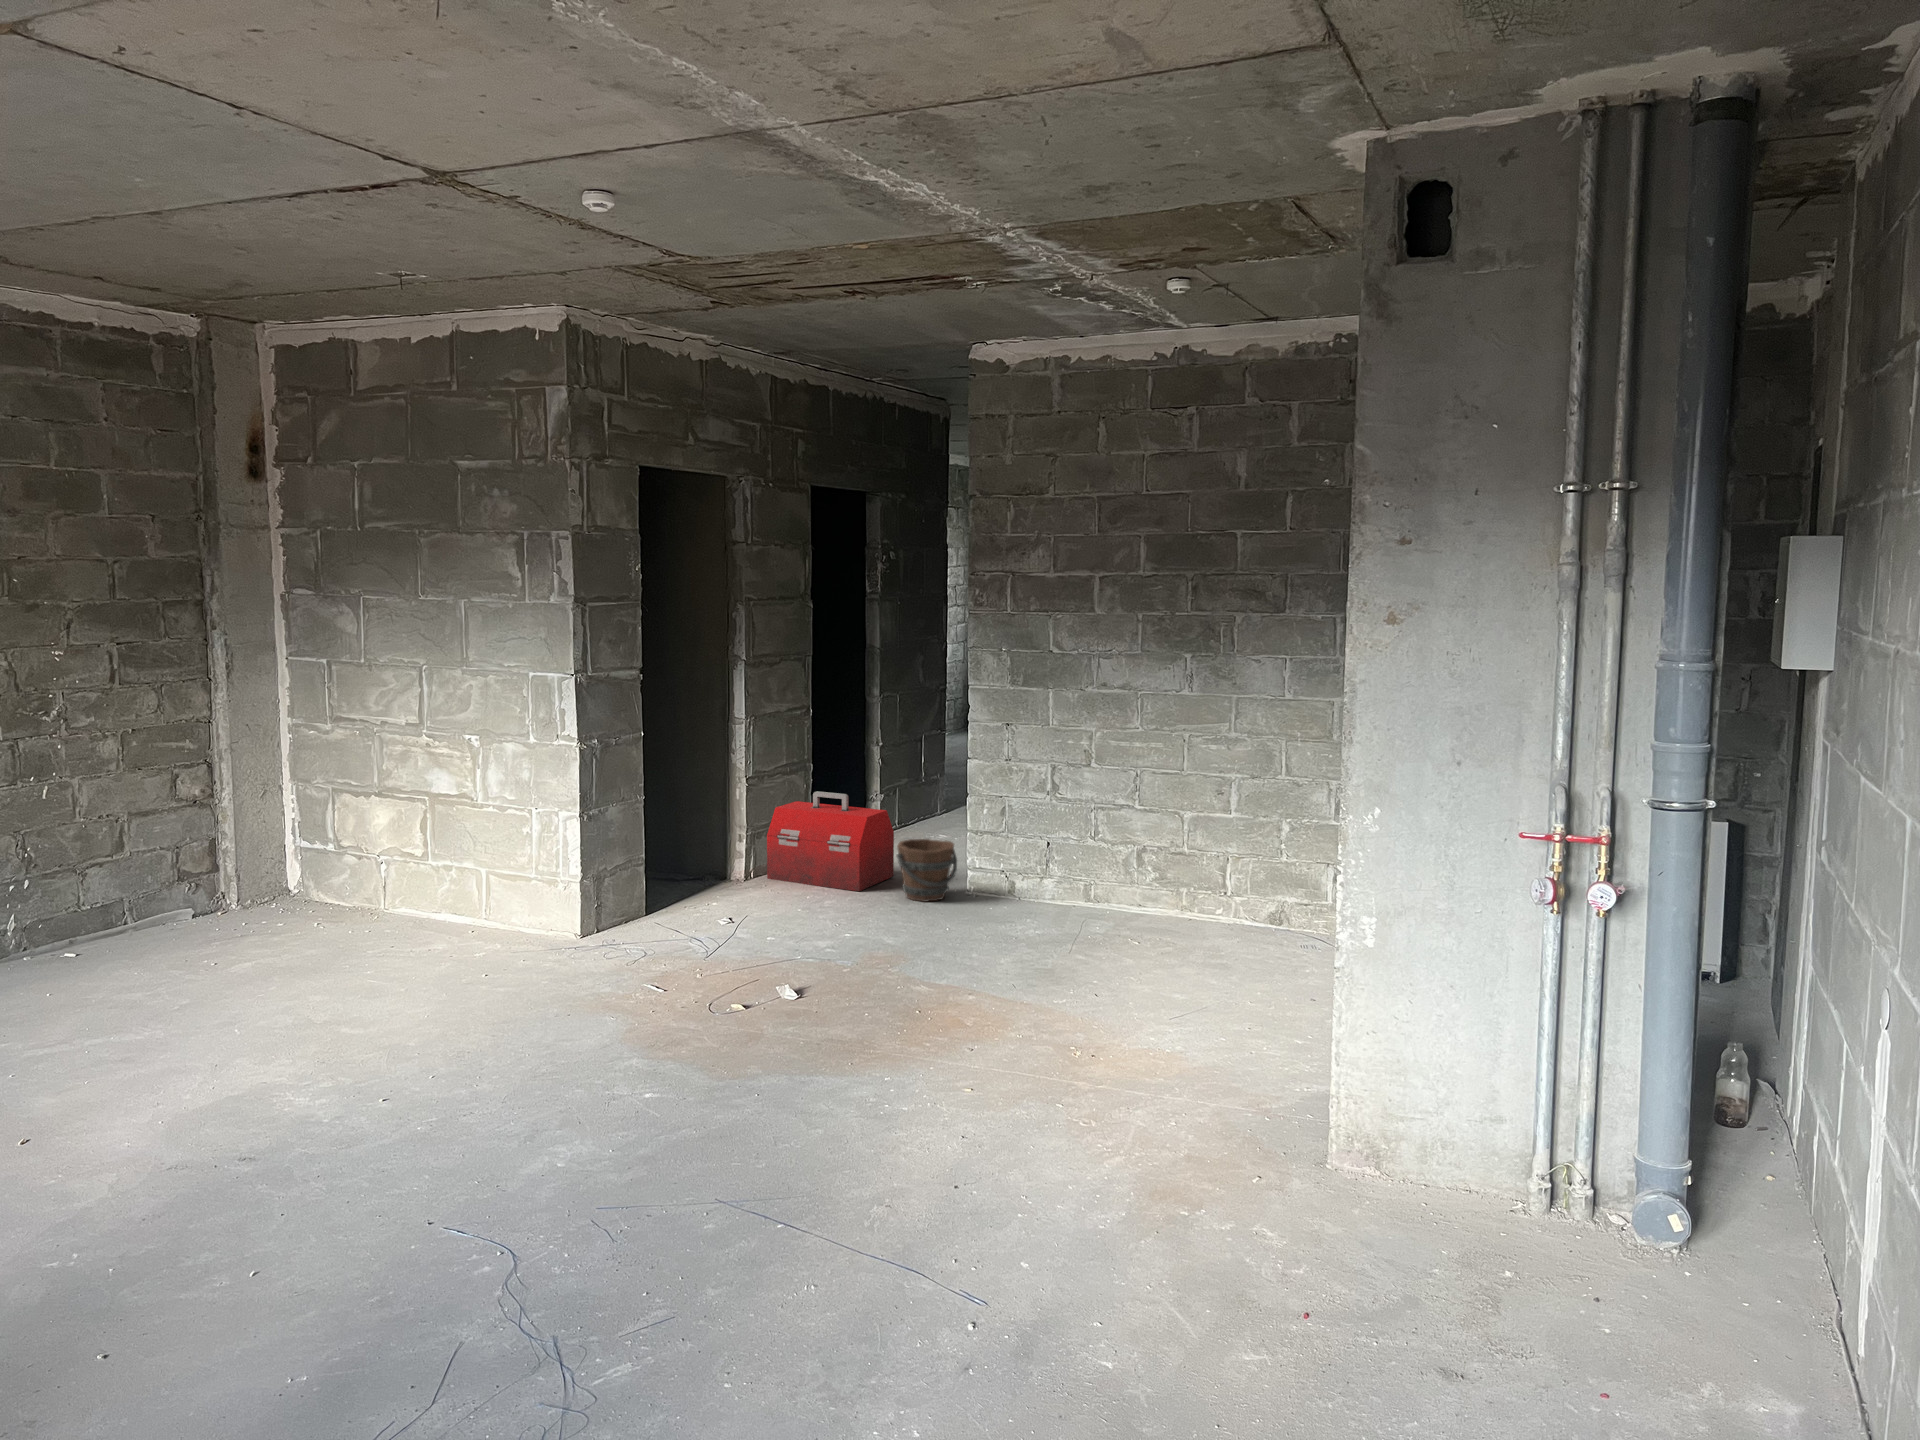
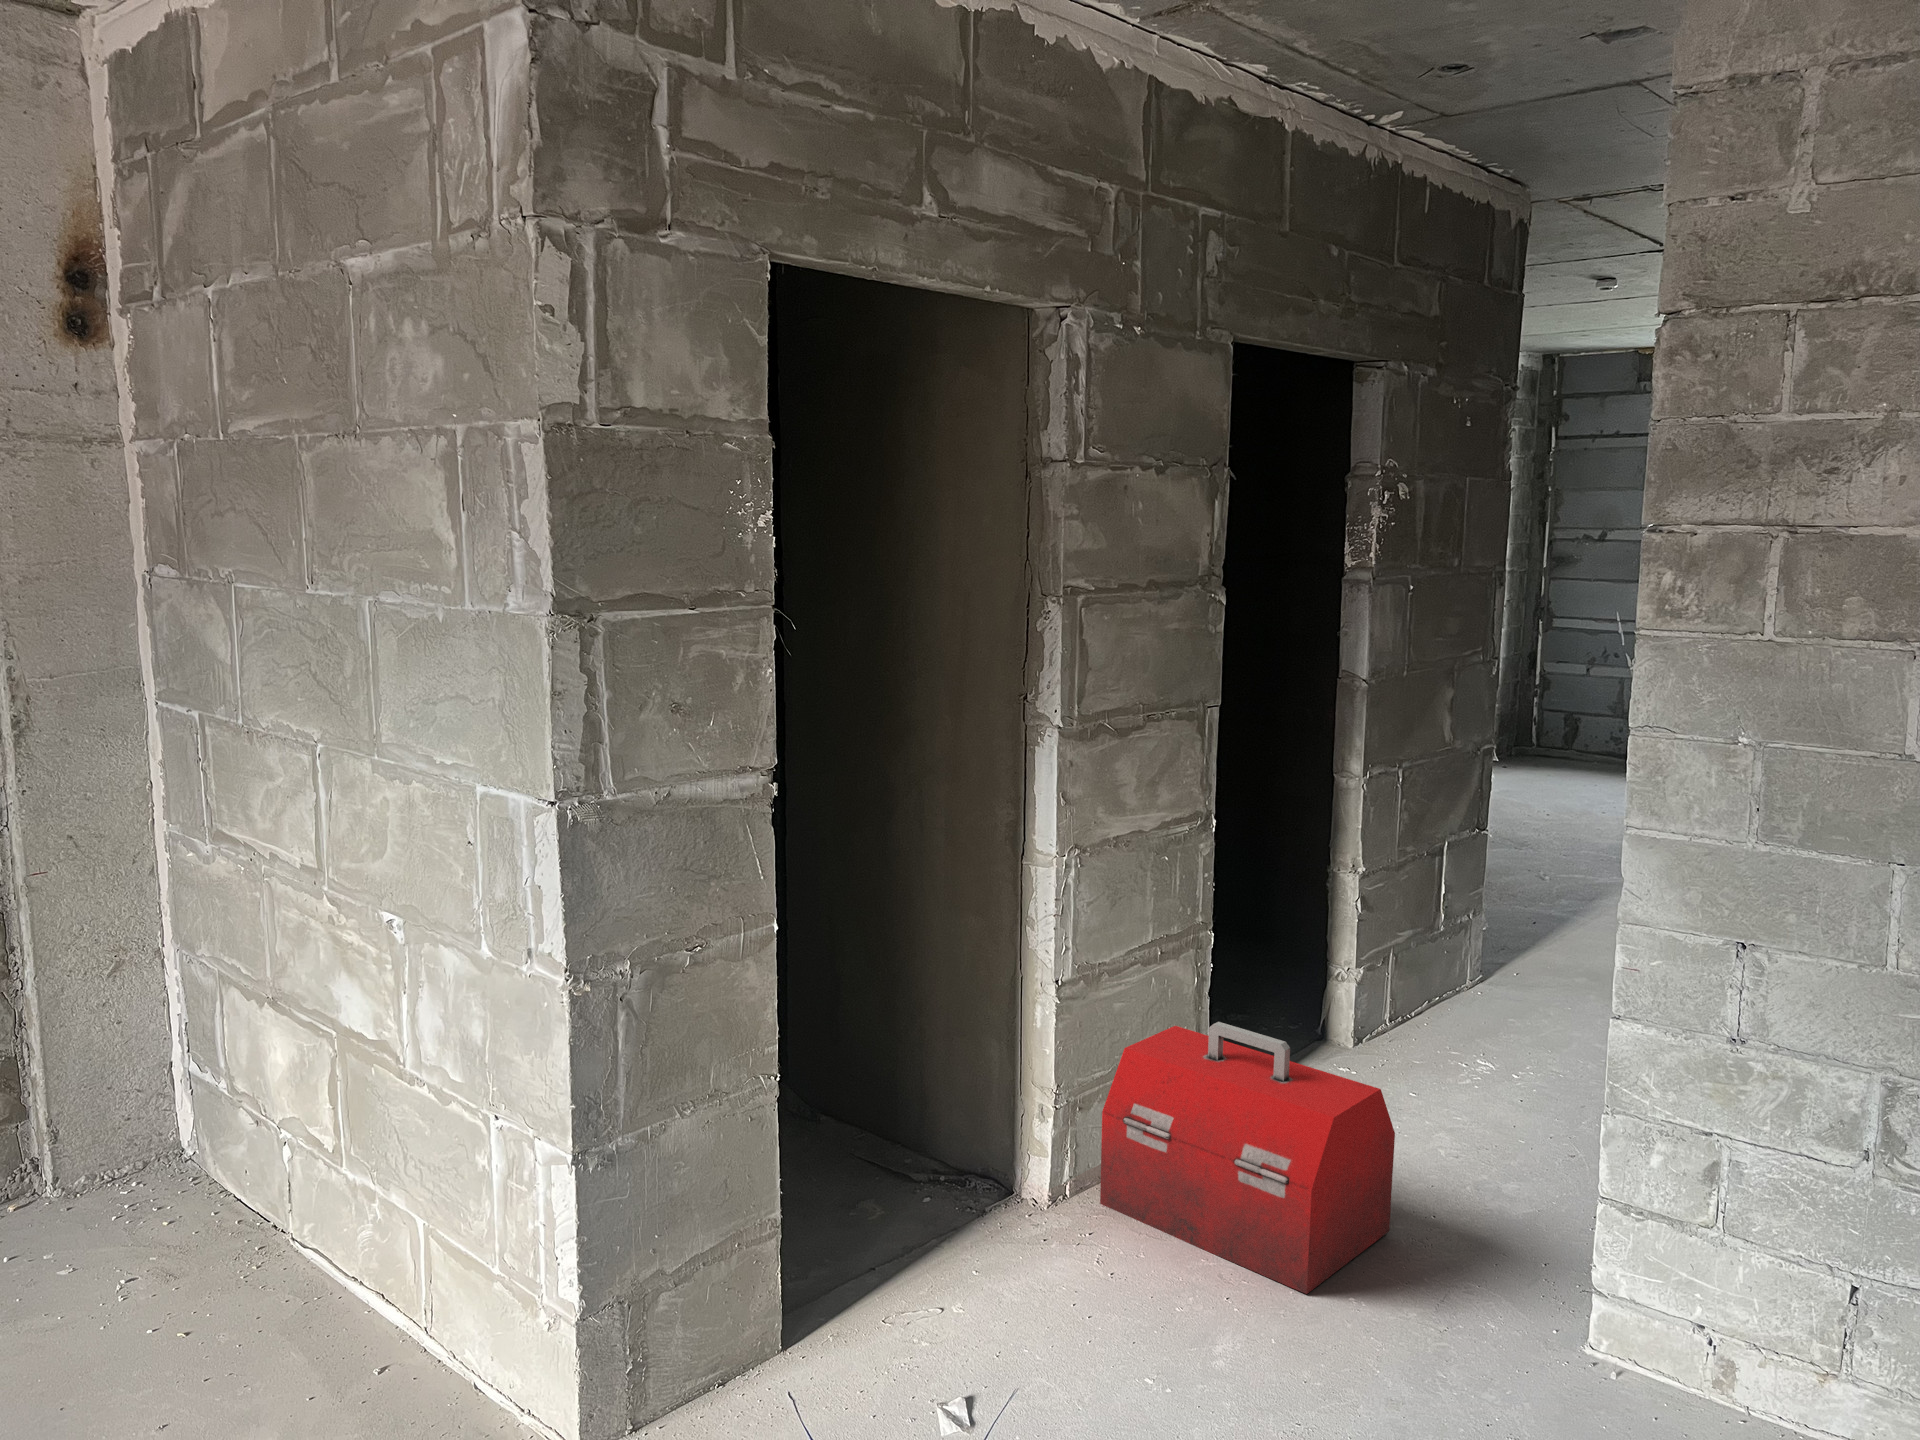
bucket: present [897,839,957,902] -> none [1406,1185,1566,1375]

